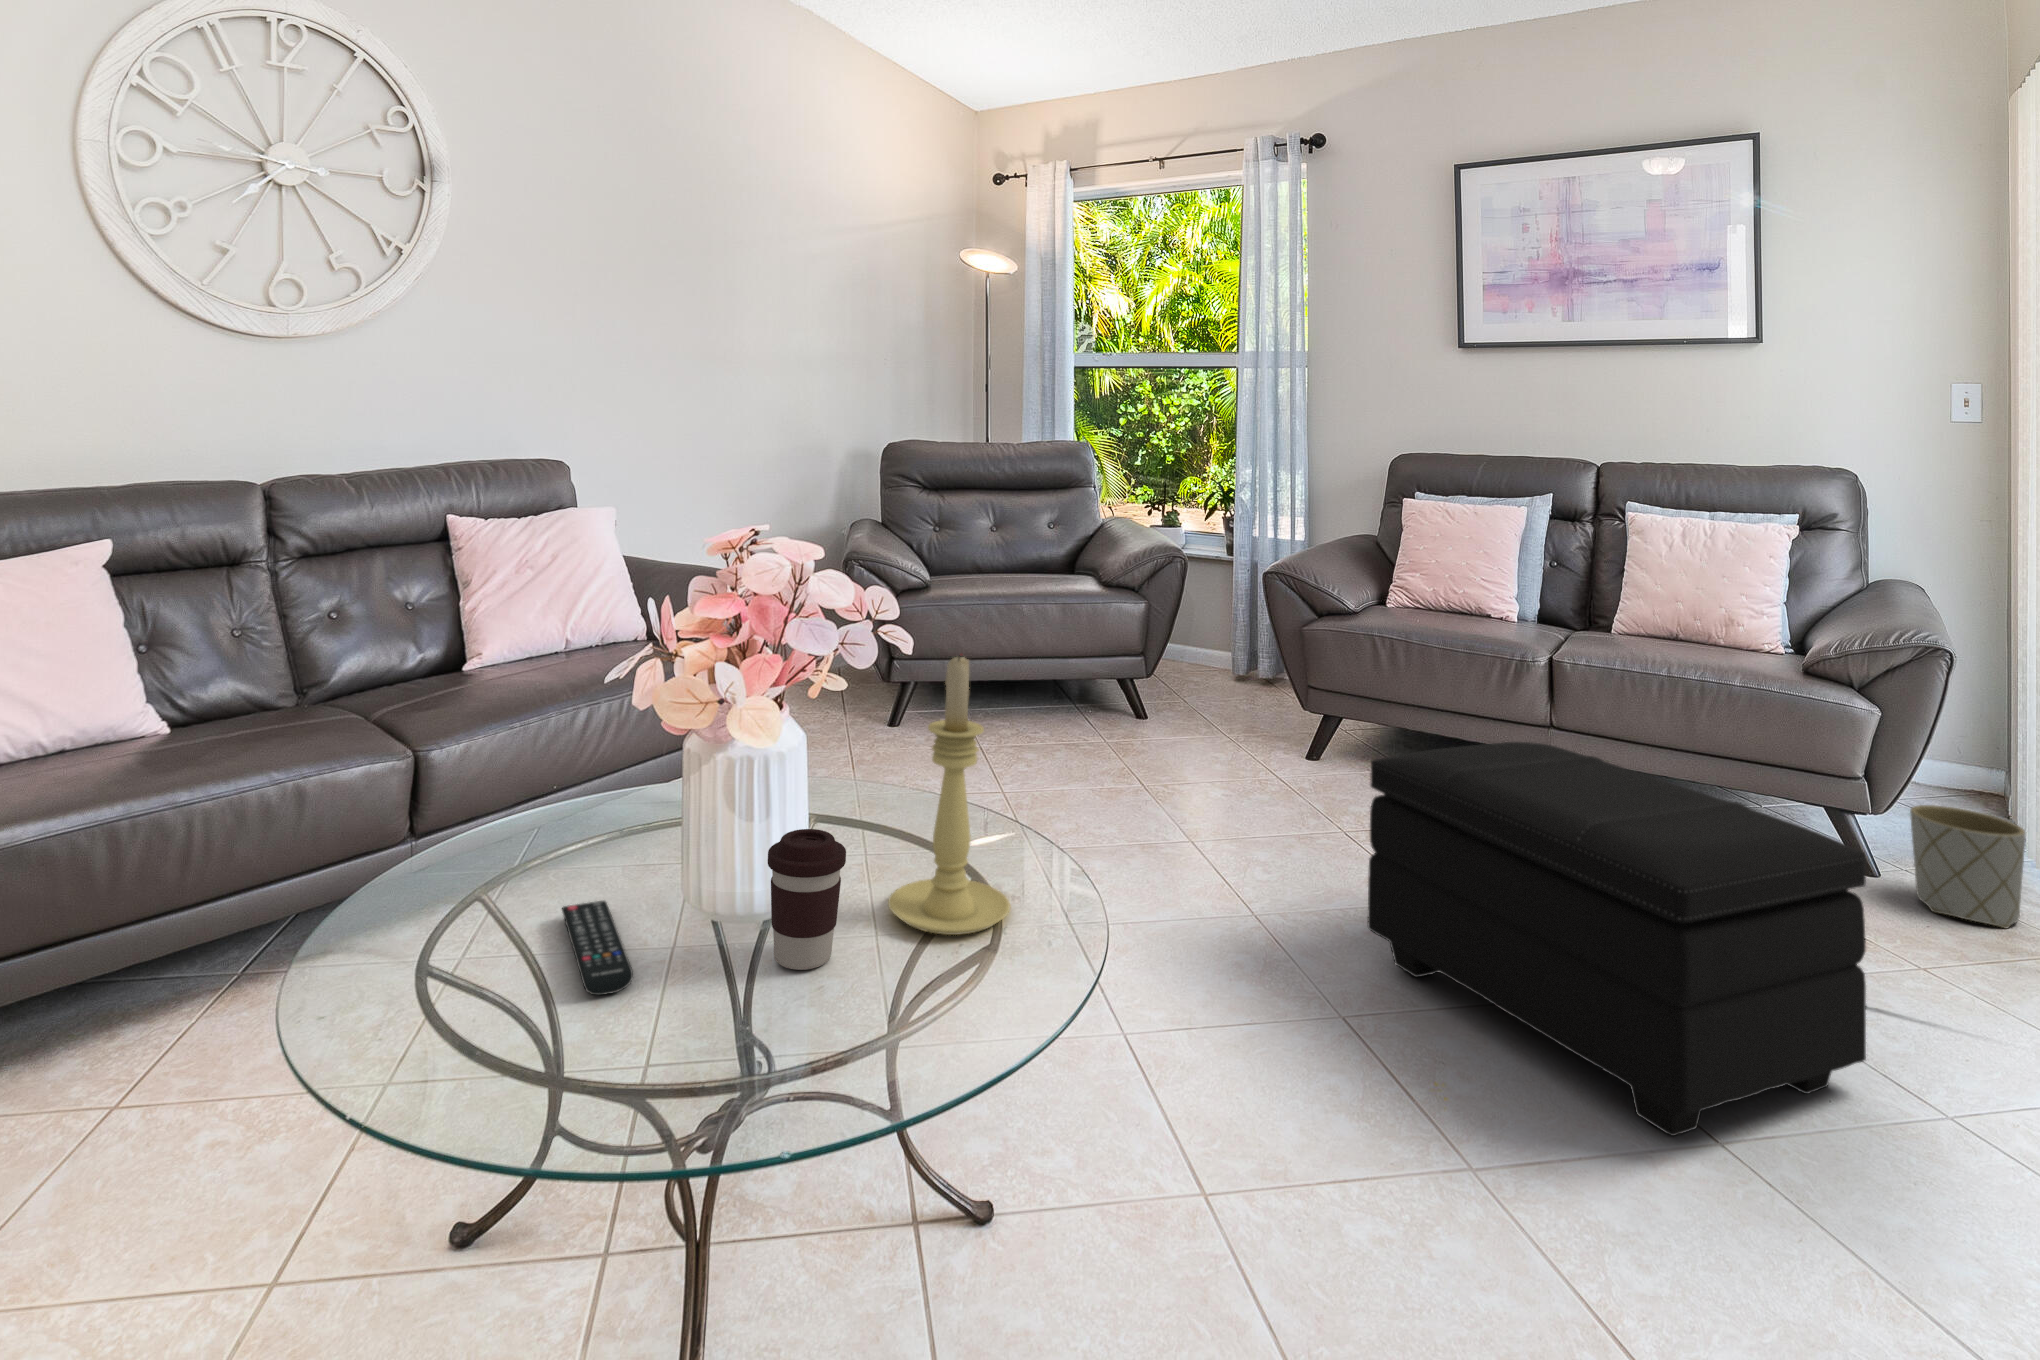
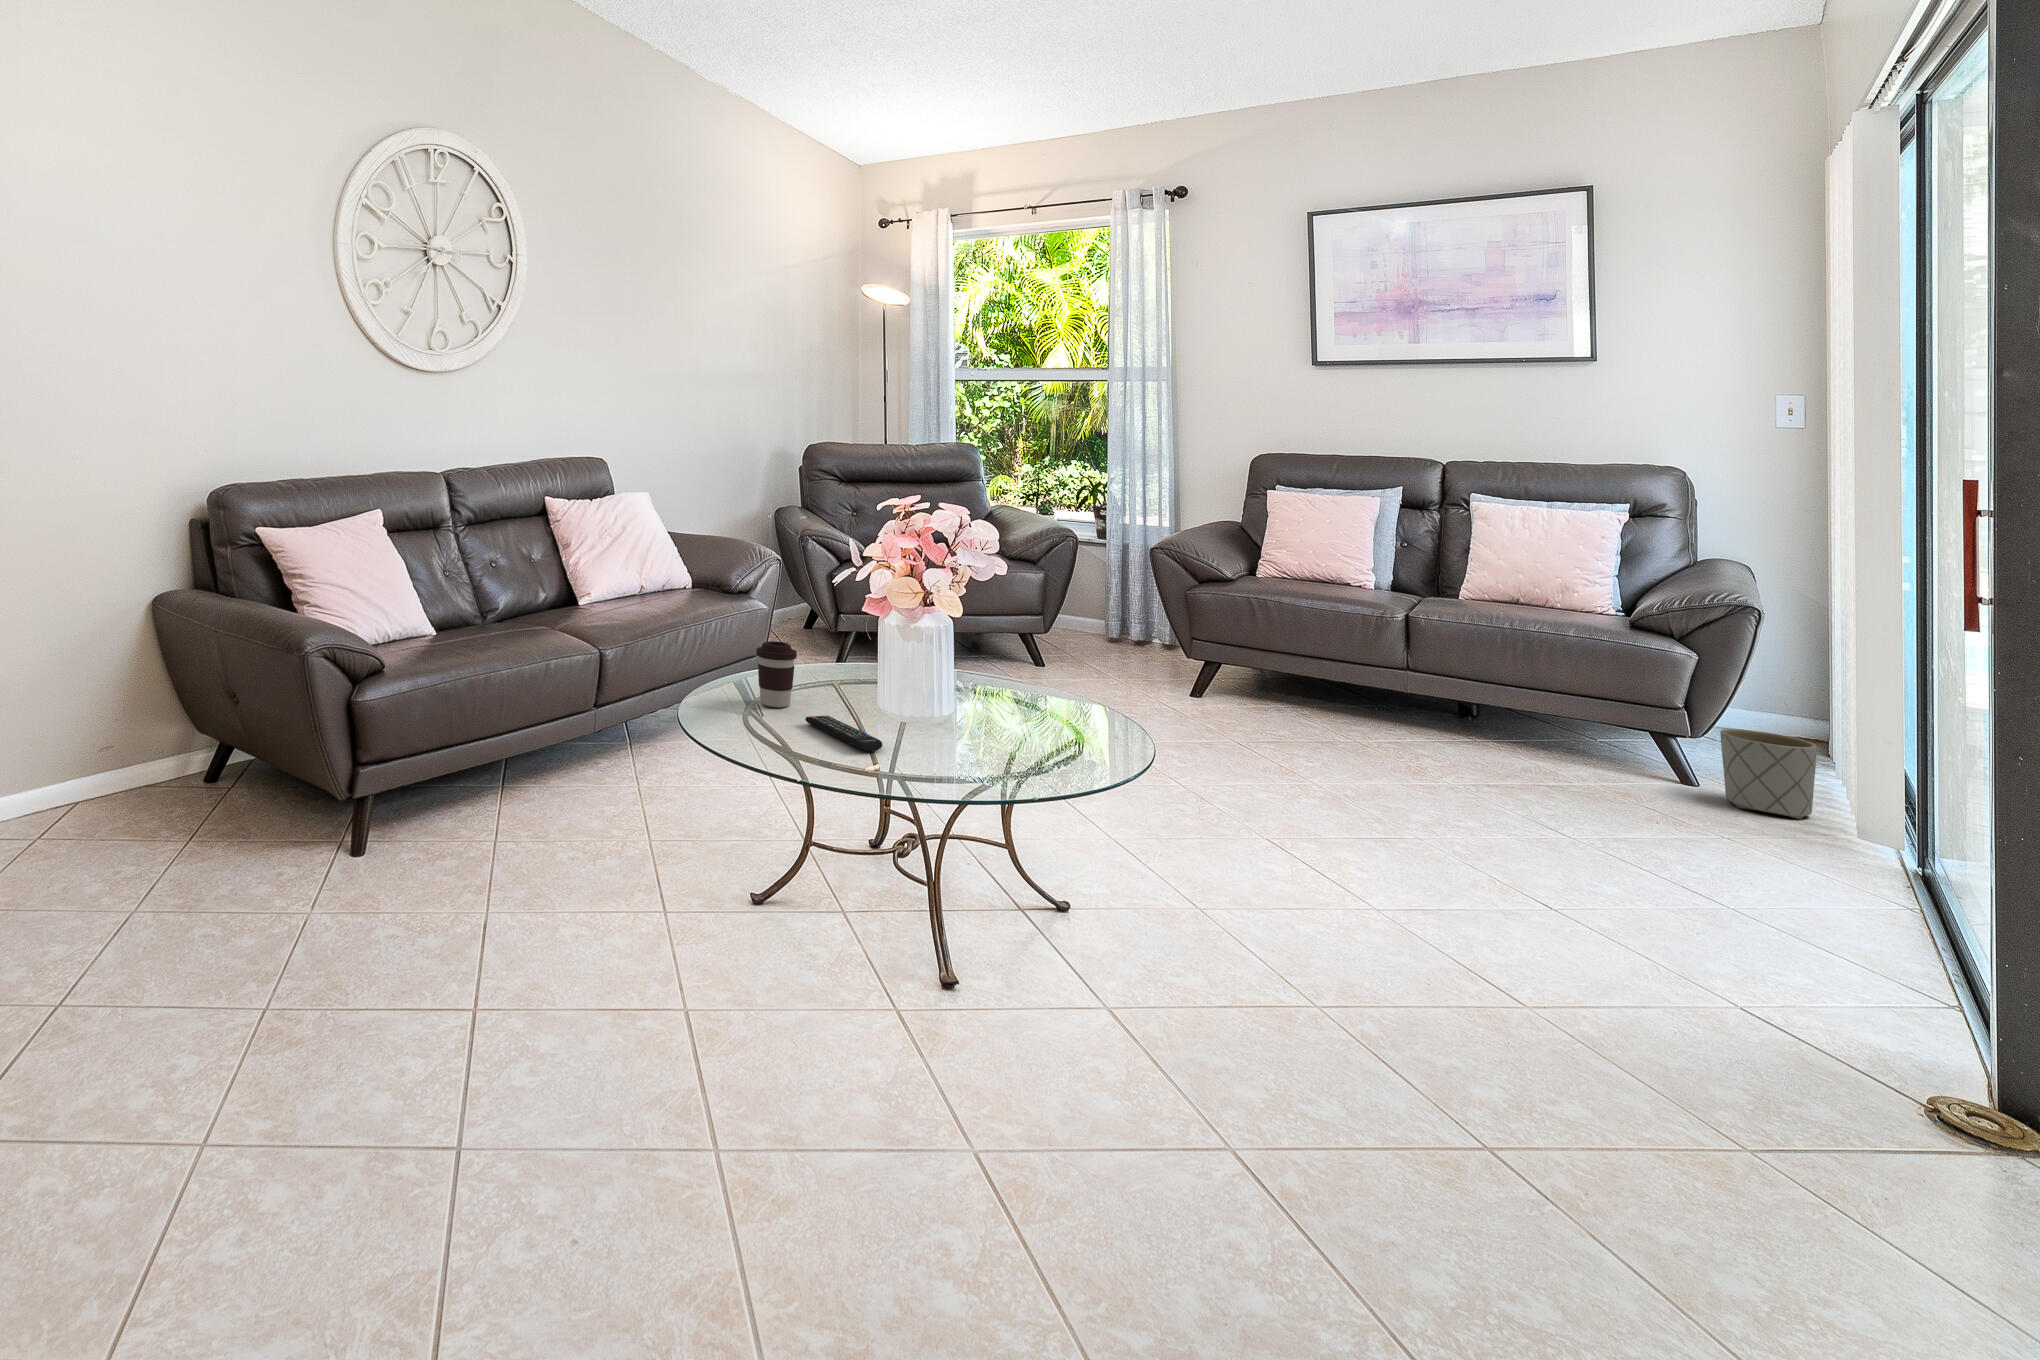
candle holder: present [888,657,1010,935] -> none [1000,575,1080,736]
footstool: present [1368,742,1866,1136] -> none [1278,665,1662,900]
coffee cup: present [768,829,846,970] -> present [756,641,797,707]

